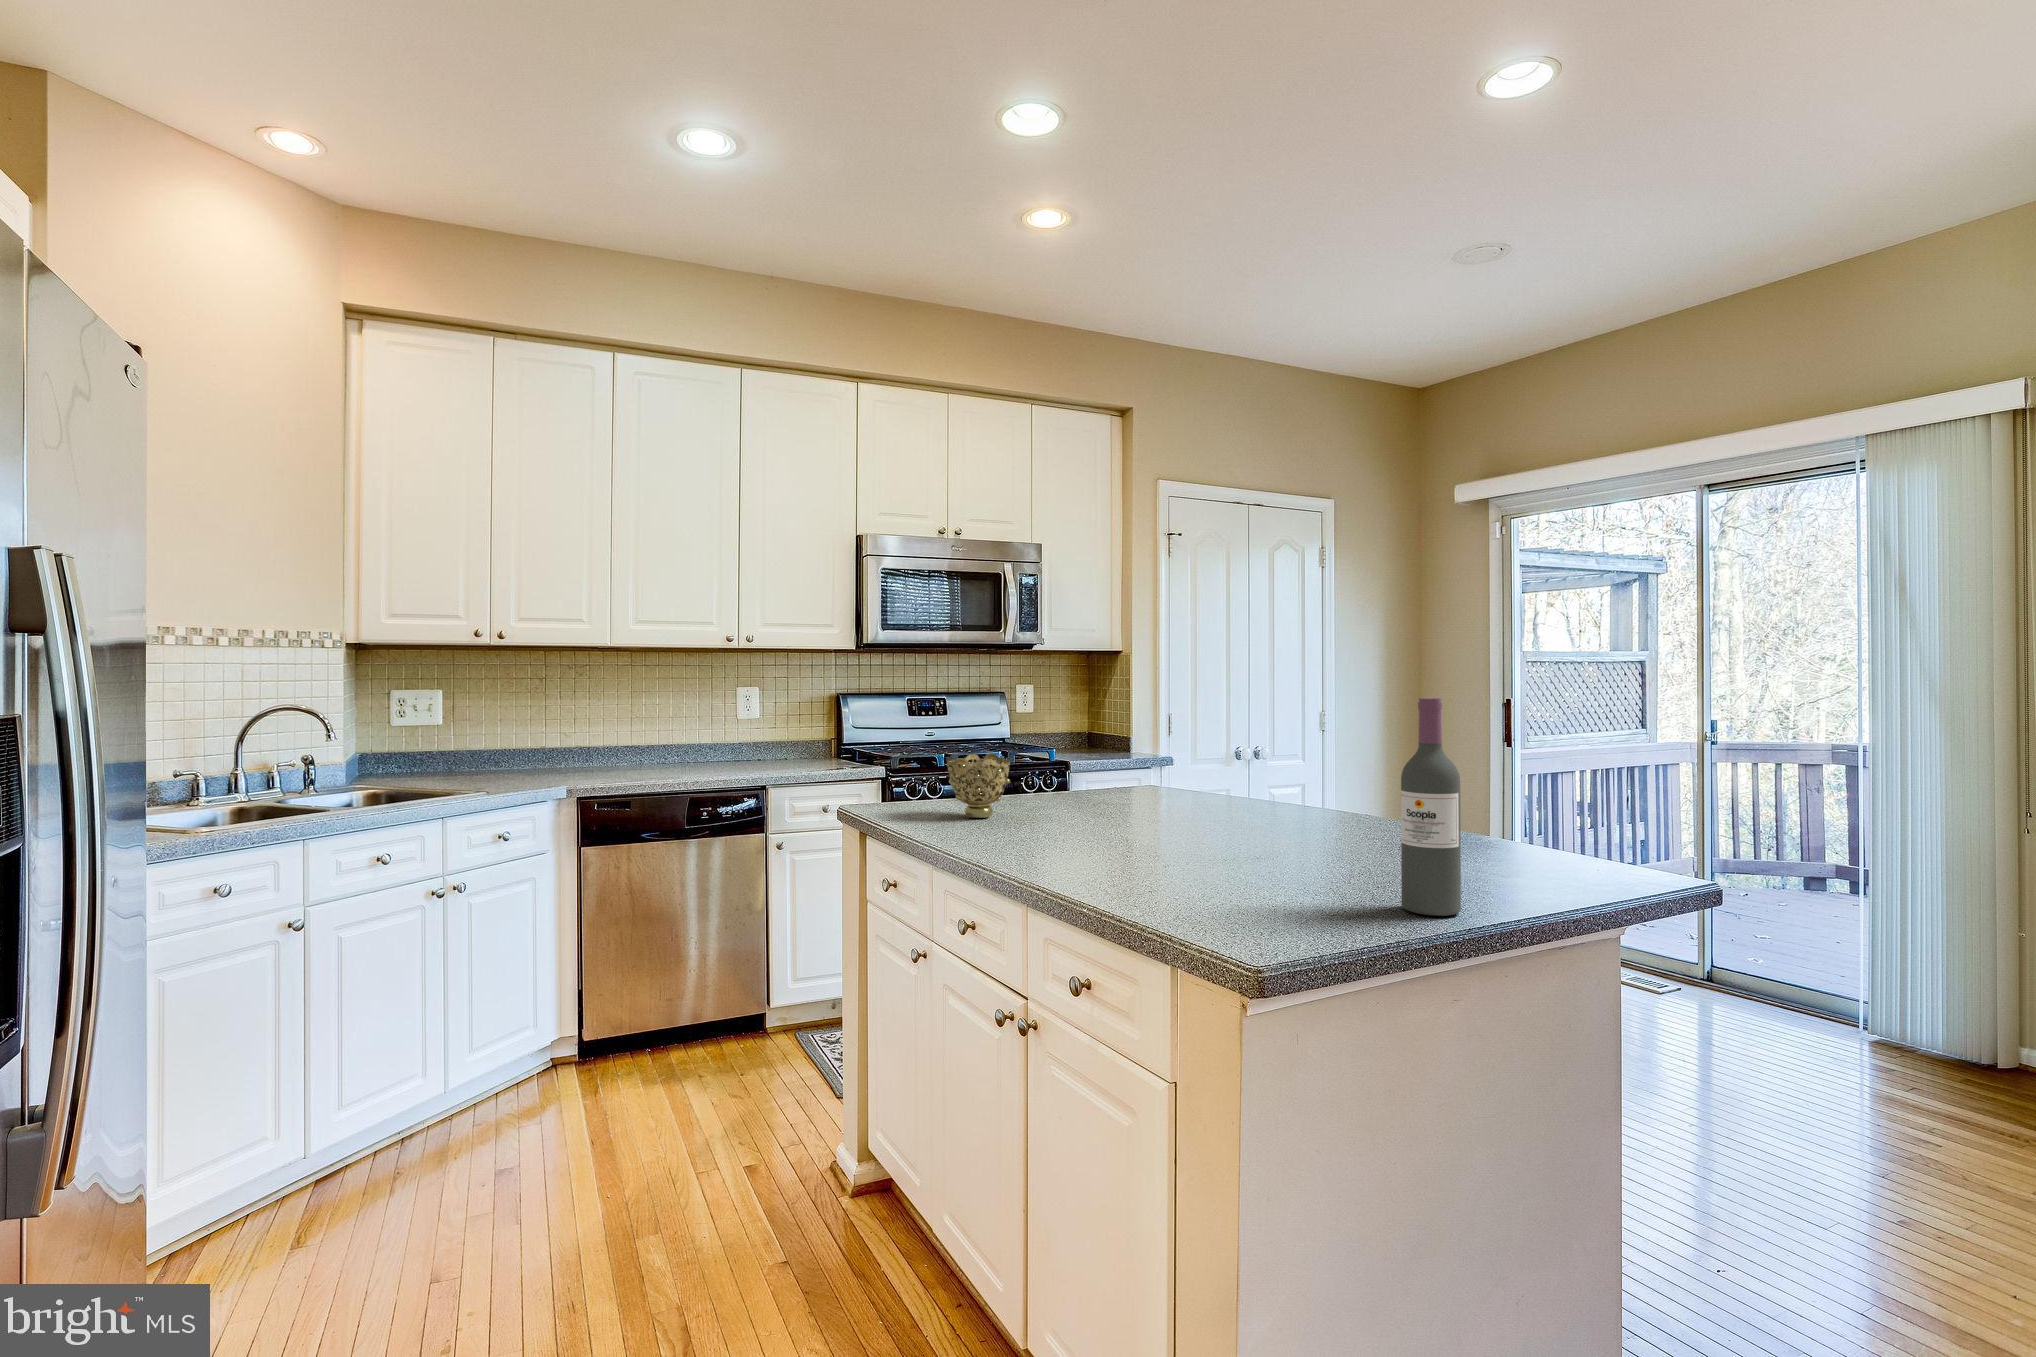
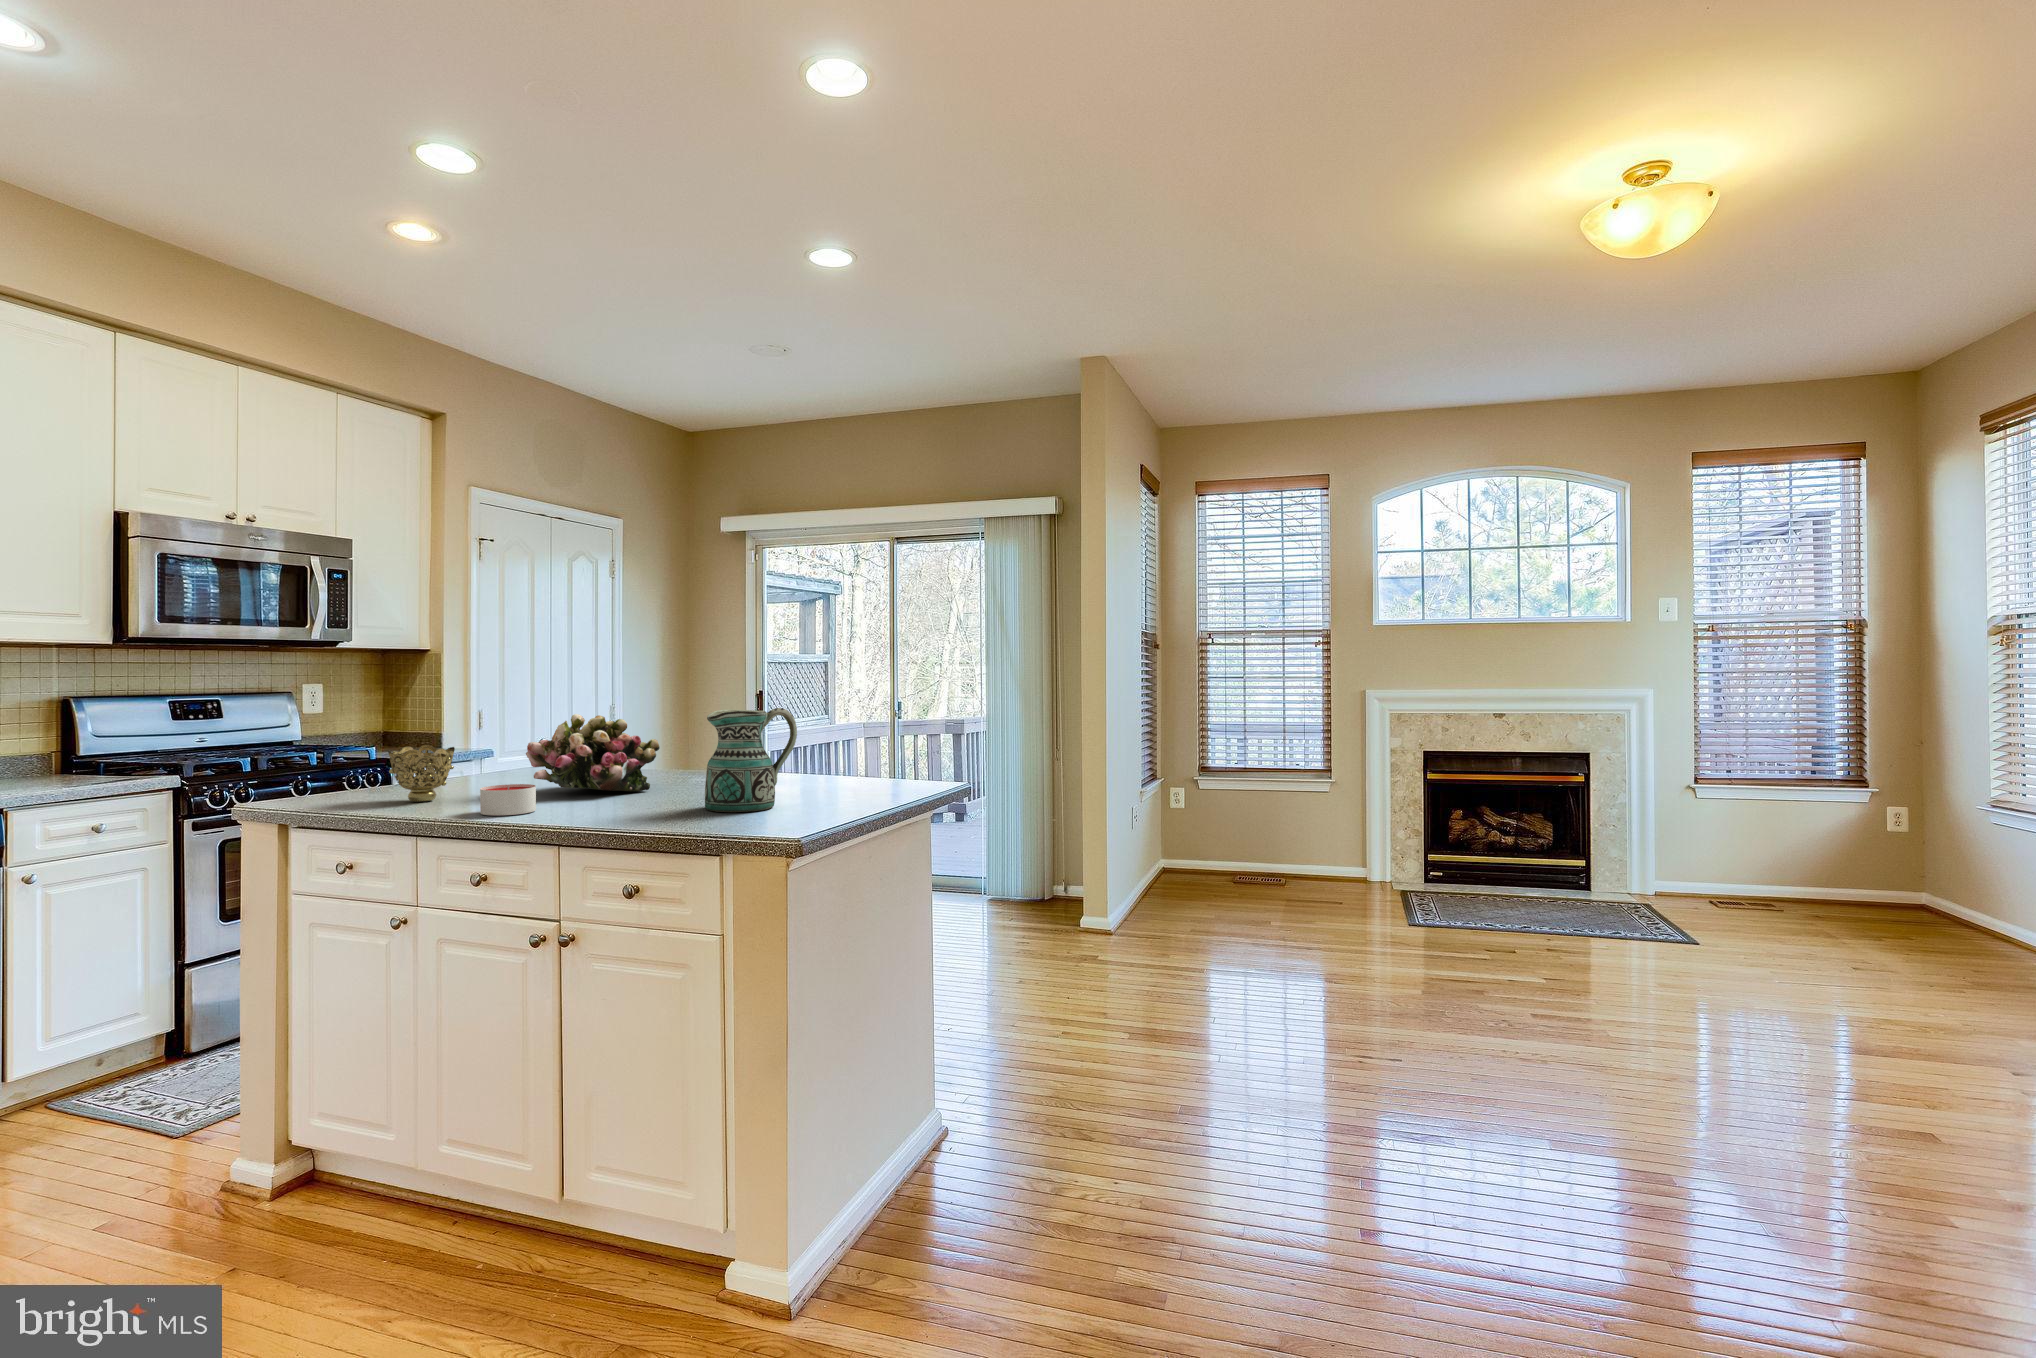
wine bottle: present [1401,698,1461,916] -> none [812,691,844,814]
flower arrangement: none [1078,724,1246,831] -> present [526,714,660,791]
ceramic pitcher: none [1250,725,1400,888] -> present [705,708,797,812]
candle: none [994,809,1056,849] -> present [480,784,536,816]

